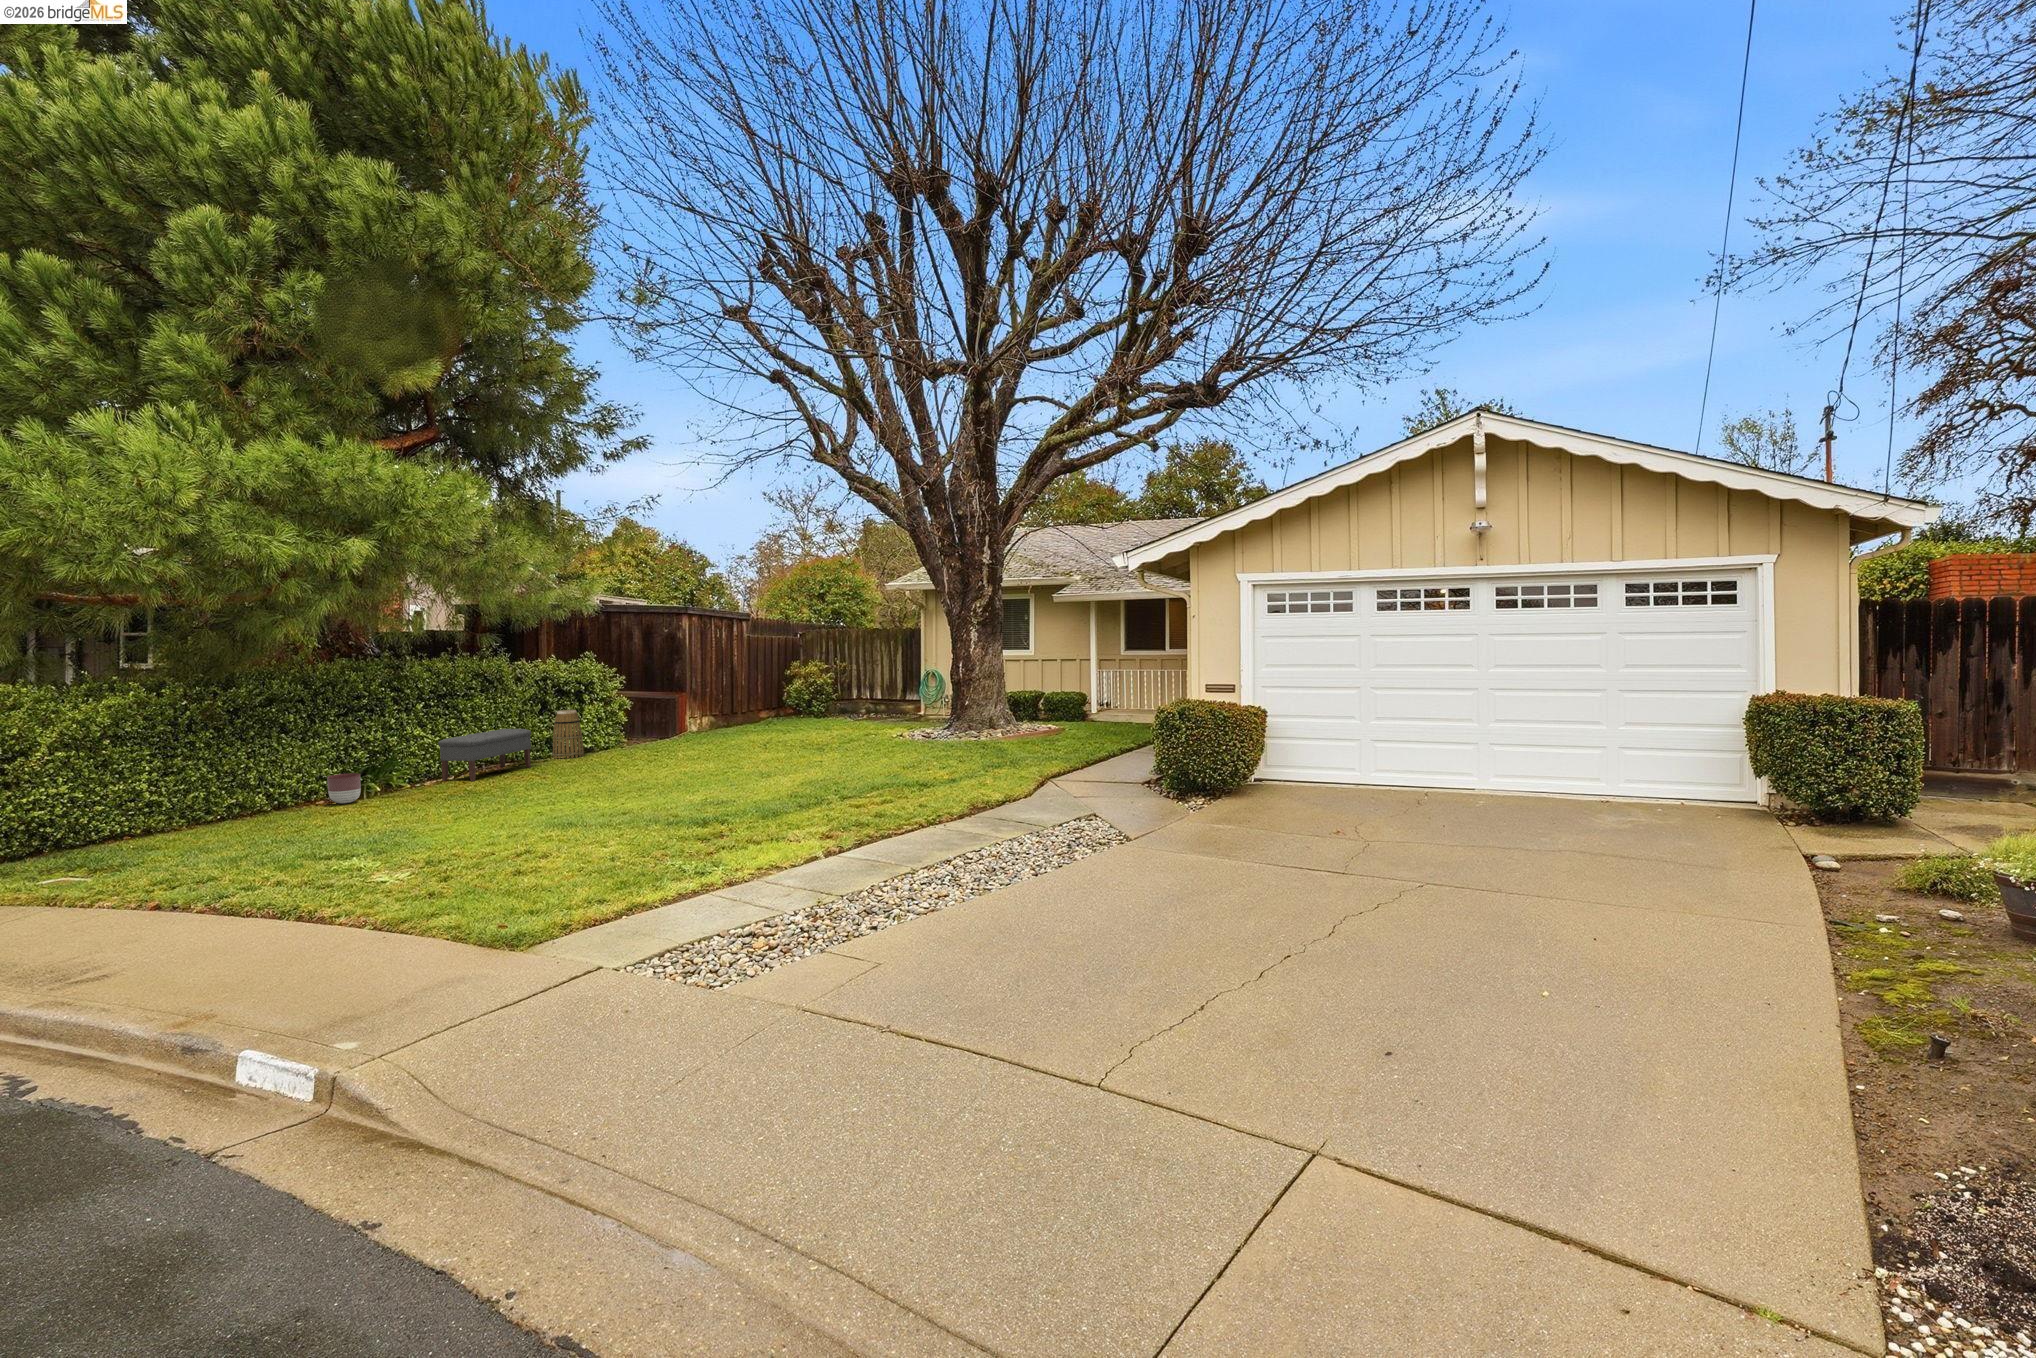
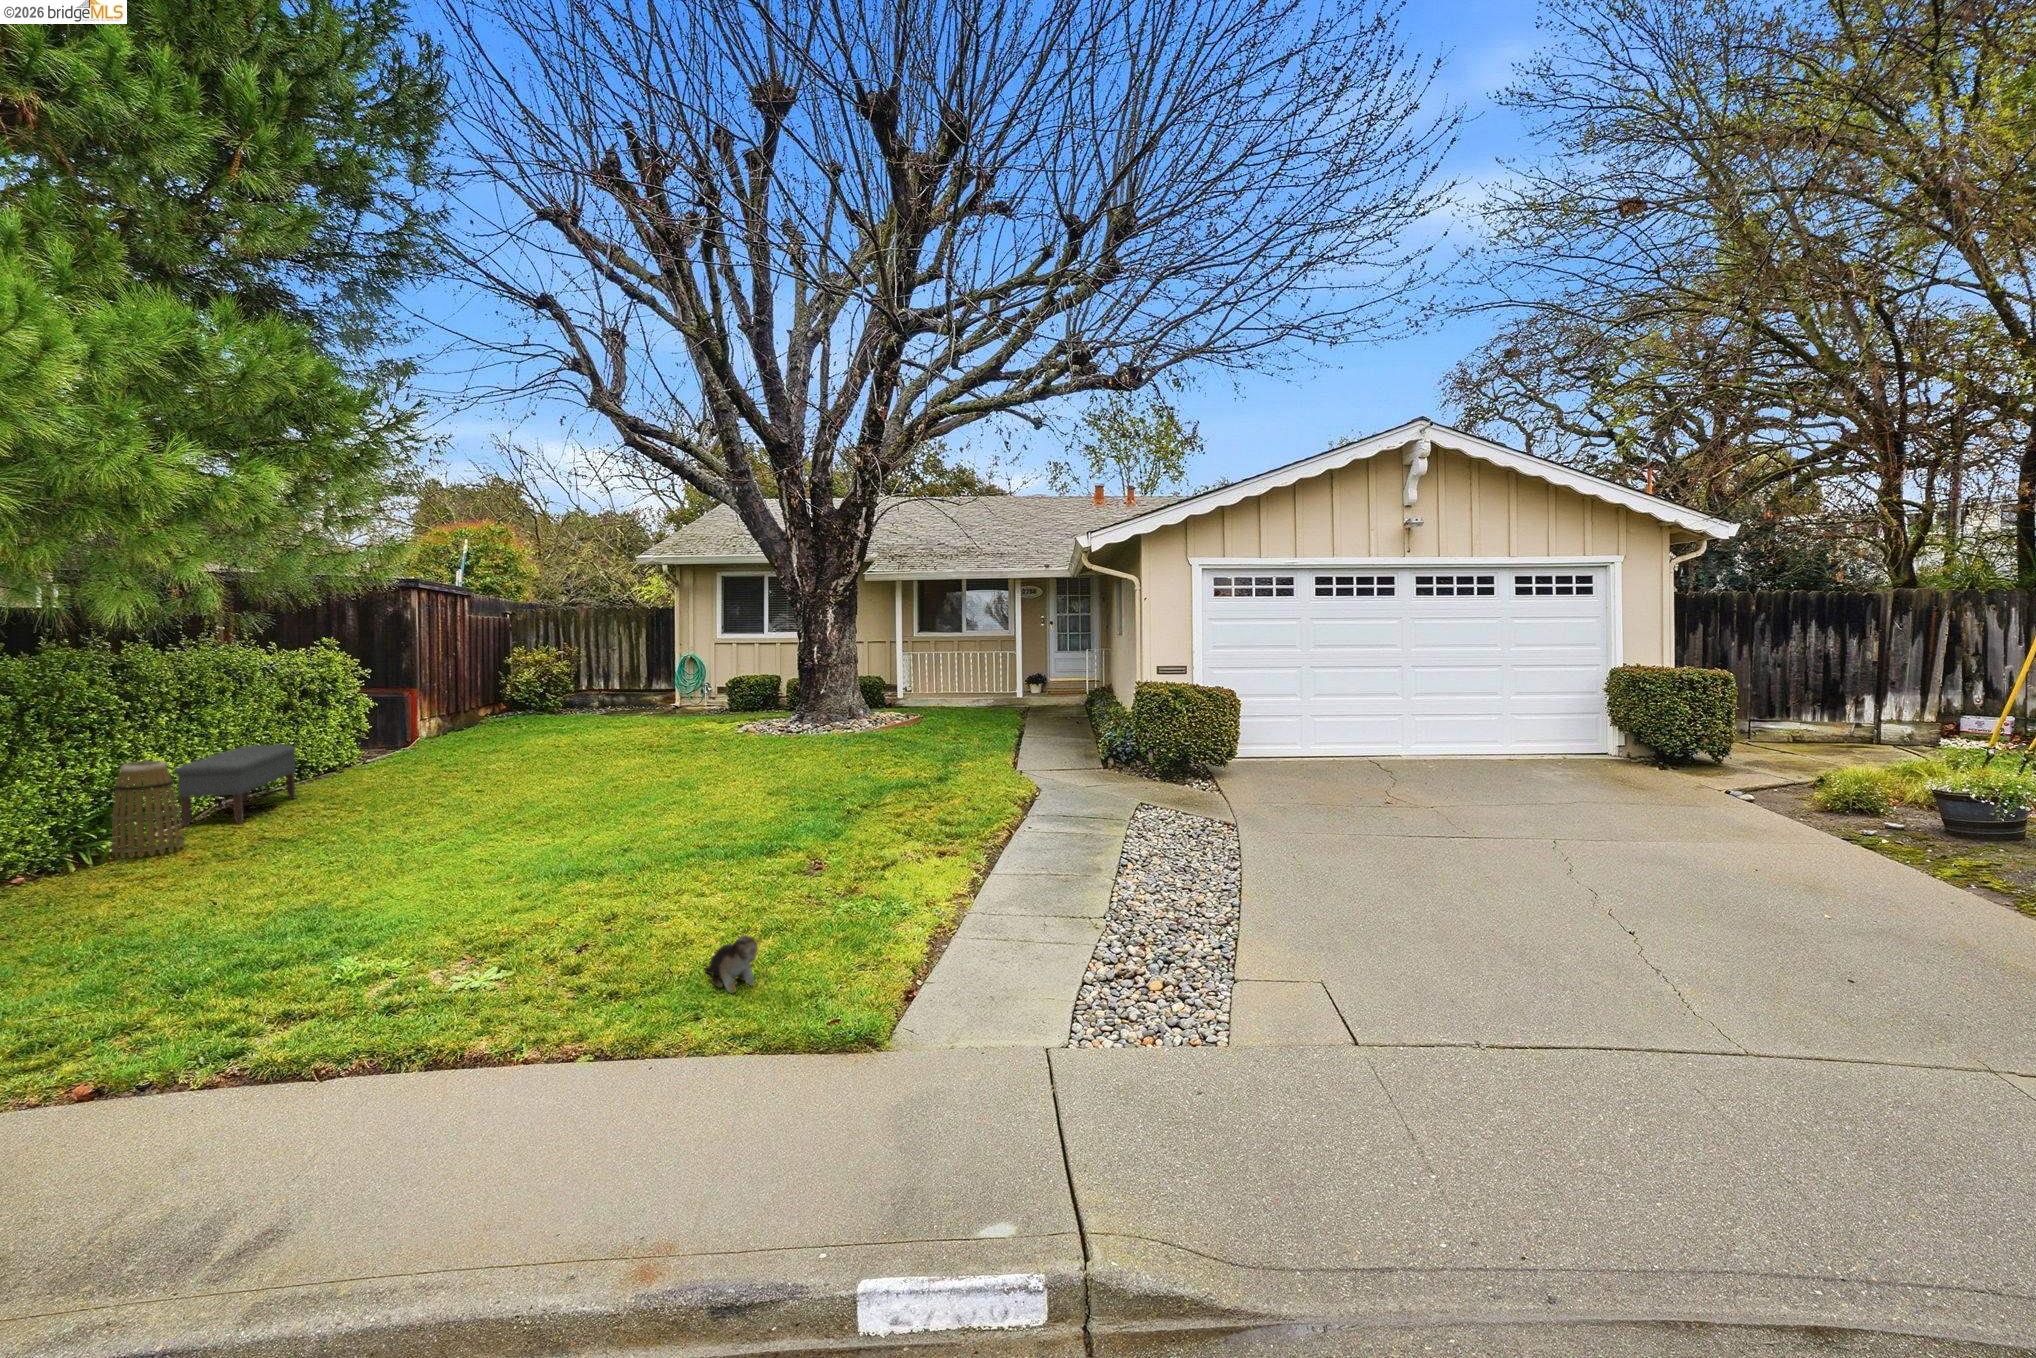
basket: present [552,710,584,759] -> present [111,761,185,858]
planter: present [327,773,361,804] -> none [39,826,99,875]
plush toy: none [485,865,518,905] -> present [704,935,762,993]

